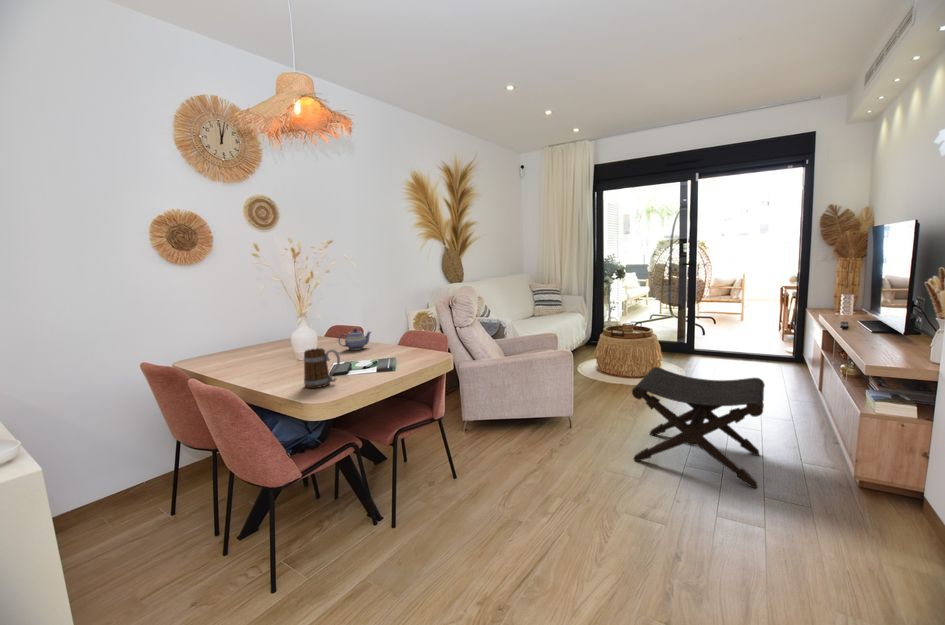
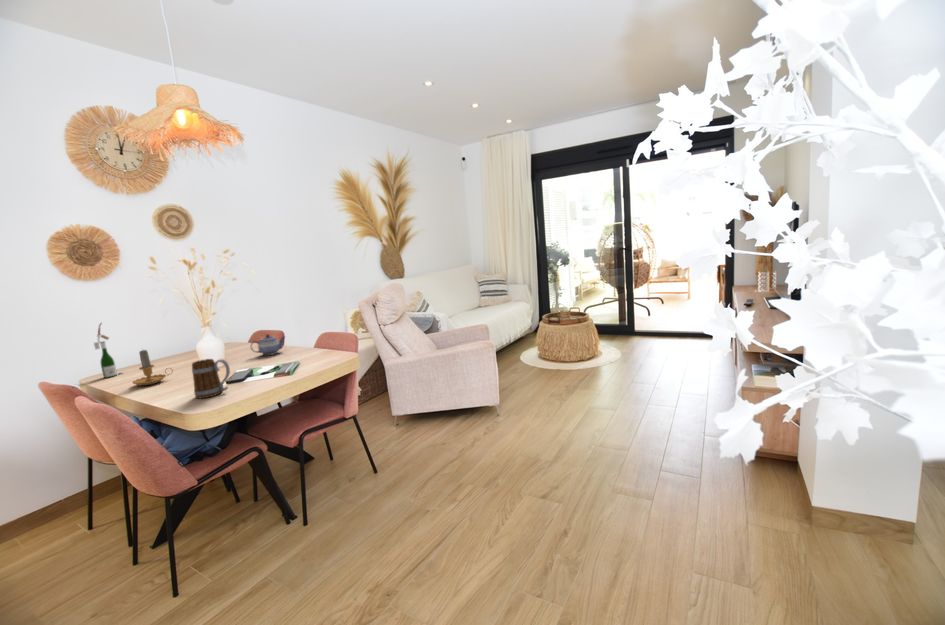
wine bottle: none [189,307,213,363] -> present [94,324,117,378]
candle: none [231,335,269,372] -> present [132,350,173,386]
footstool: present [632,367,765,488] -> none [541,353,666,463]

